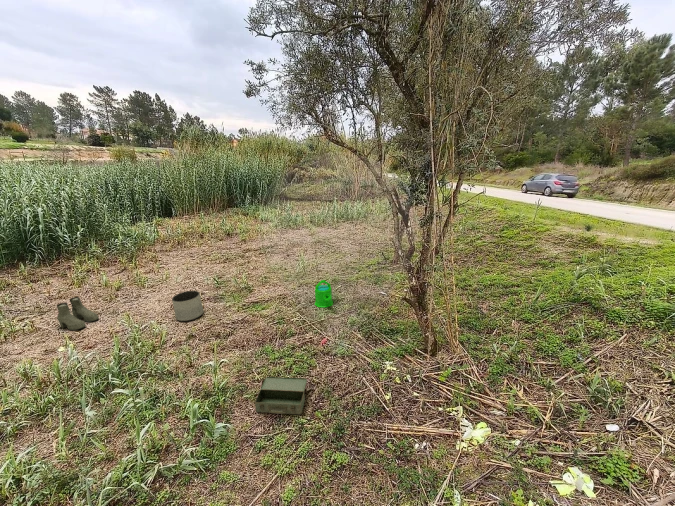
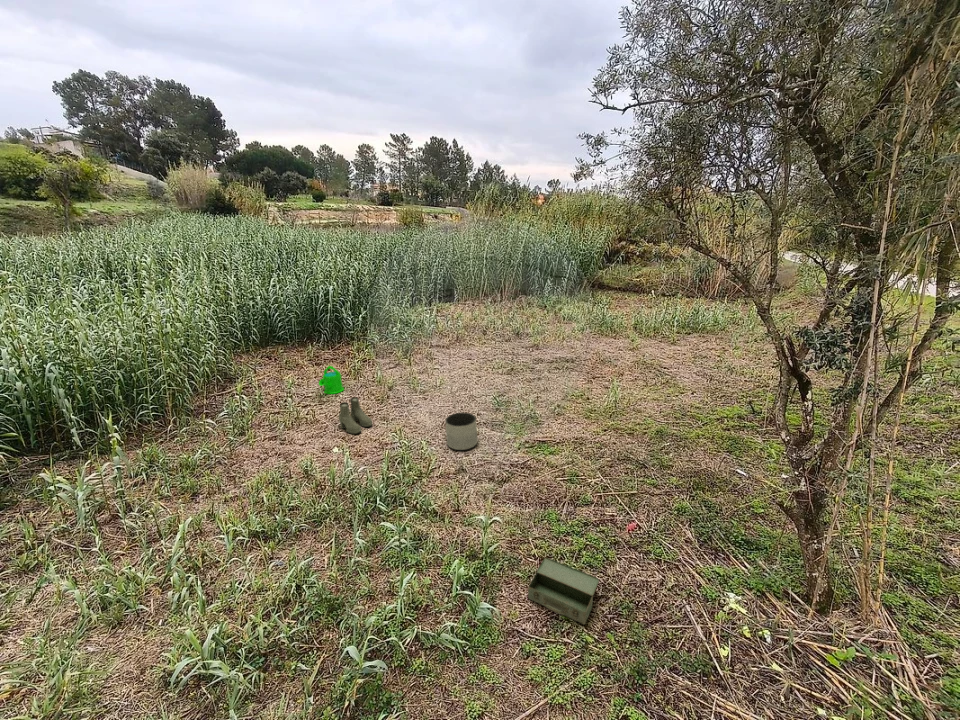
watering can: present [314,280,333,307] -> present [319,366,344,394]

